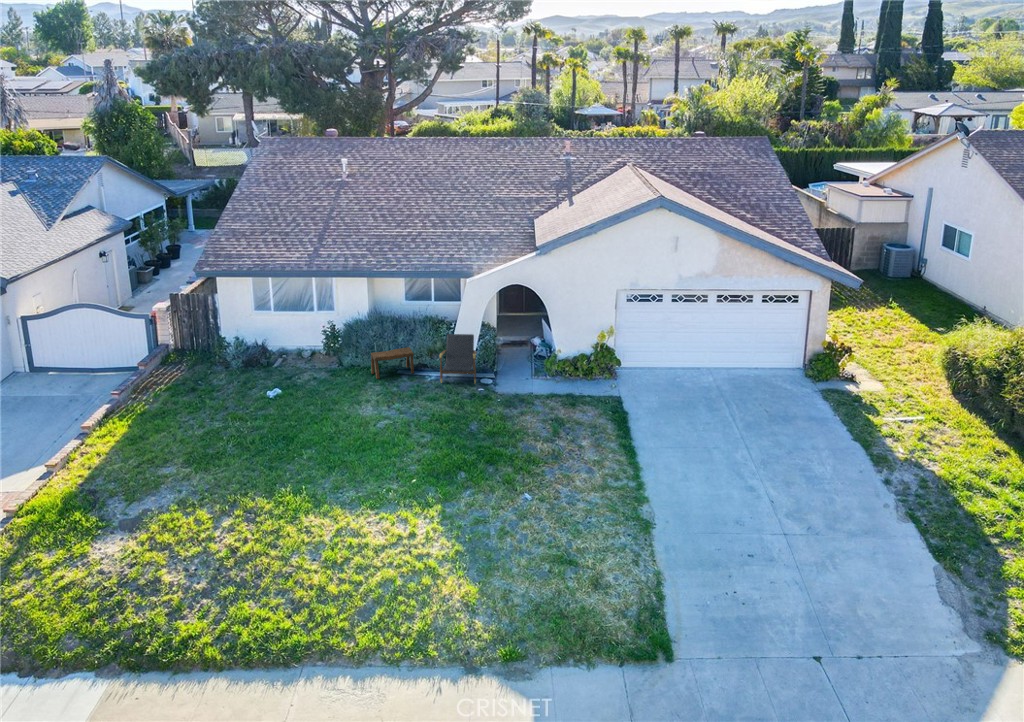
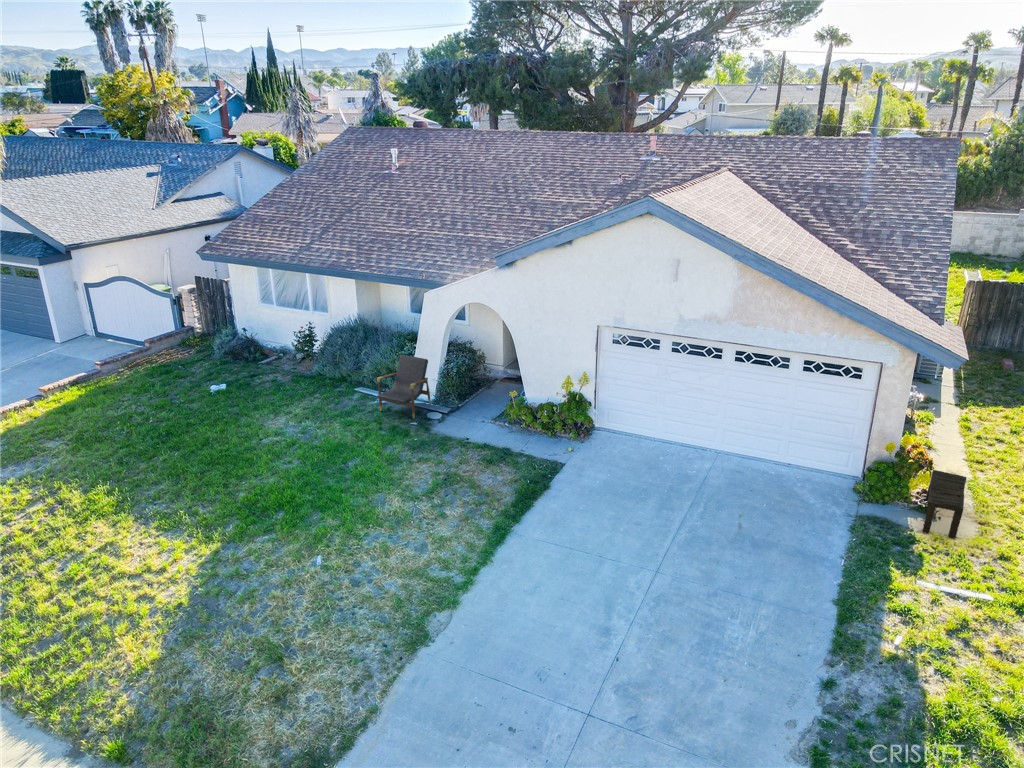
bench: present [371,347,414,379] -> present [923,470,966,538]

